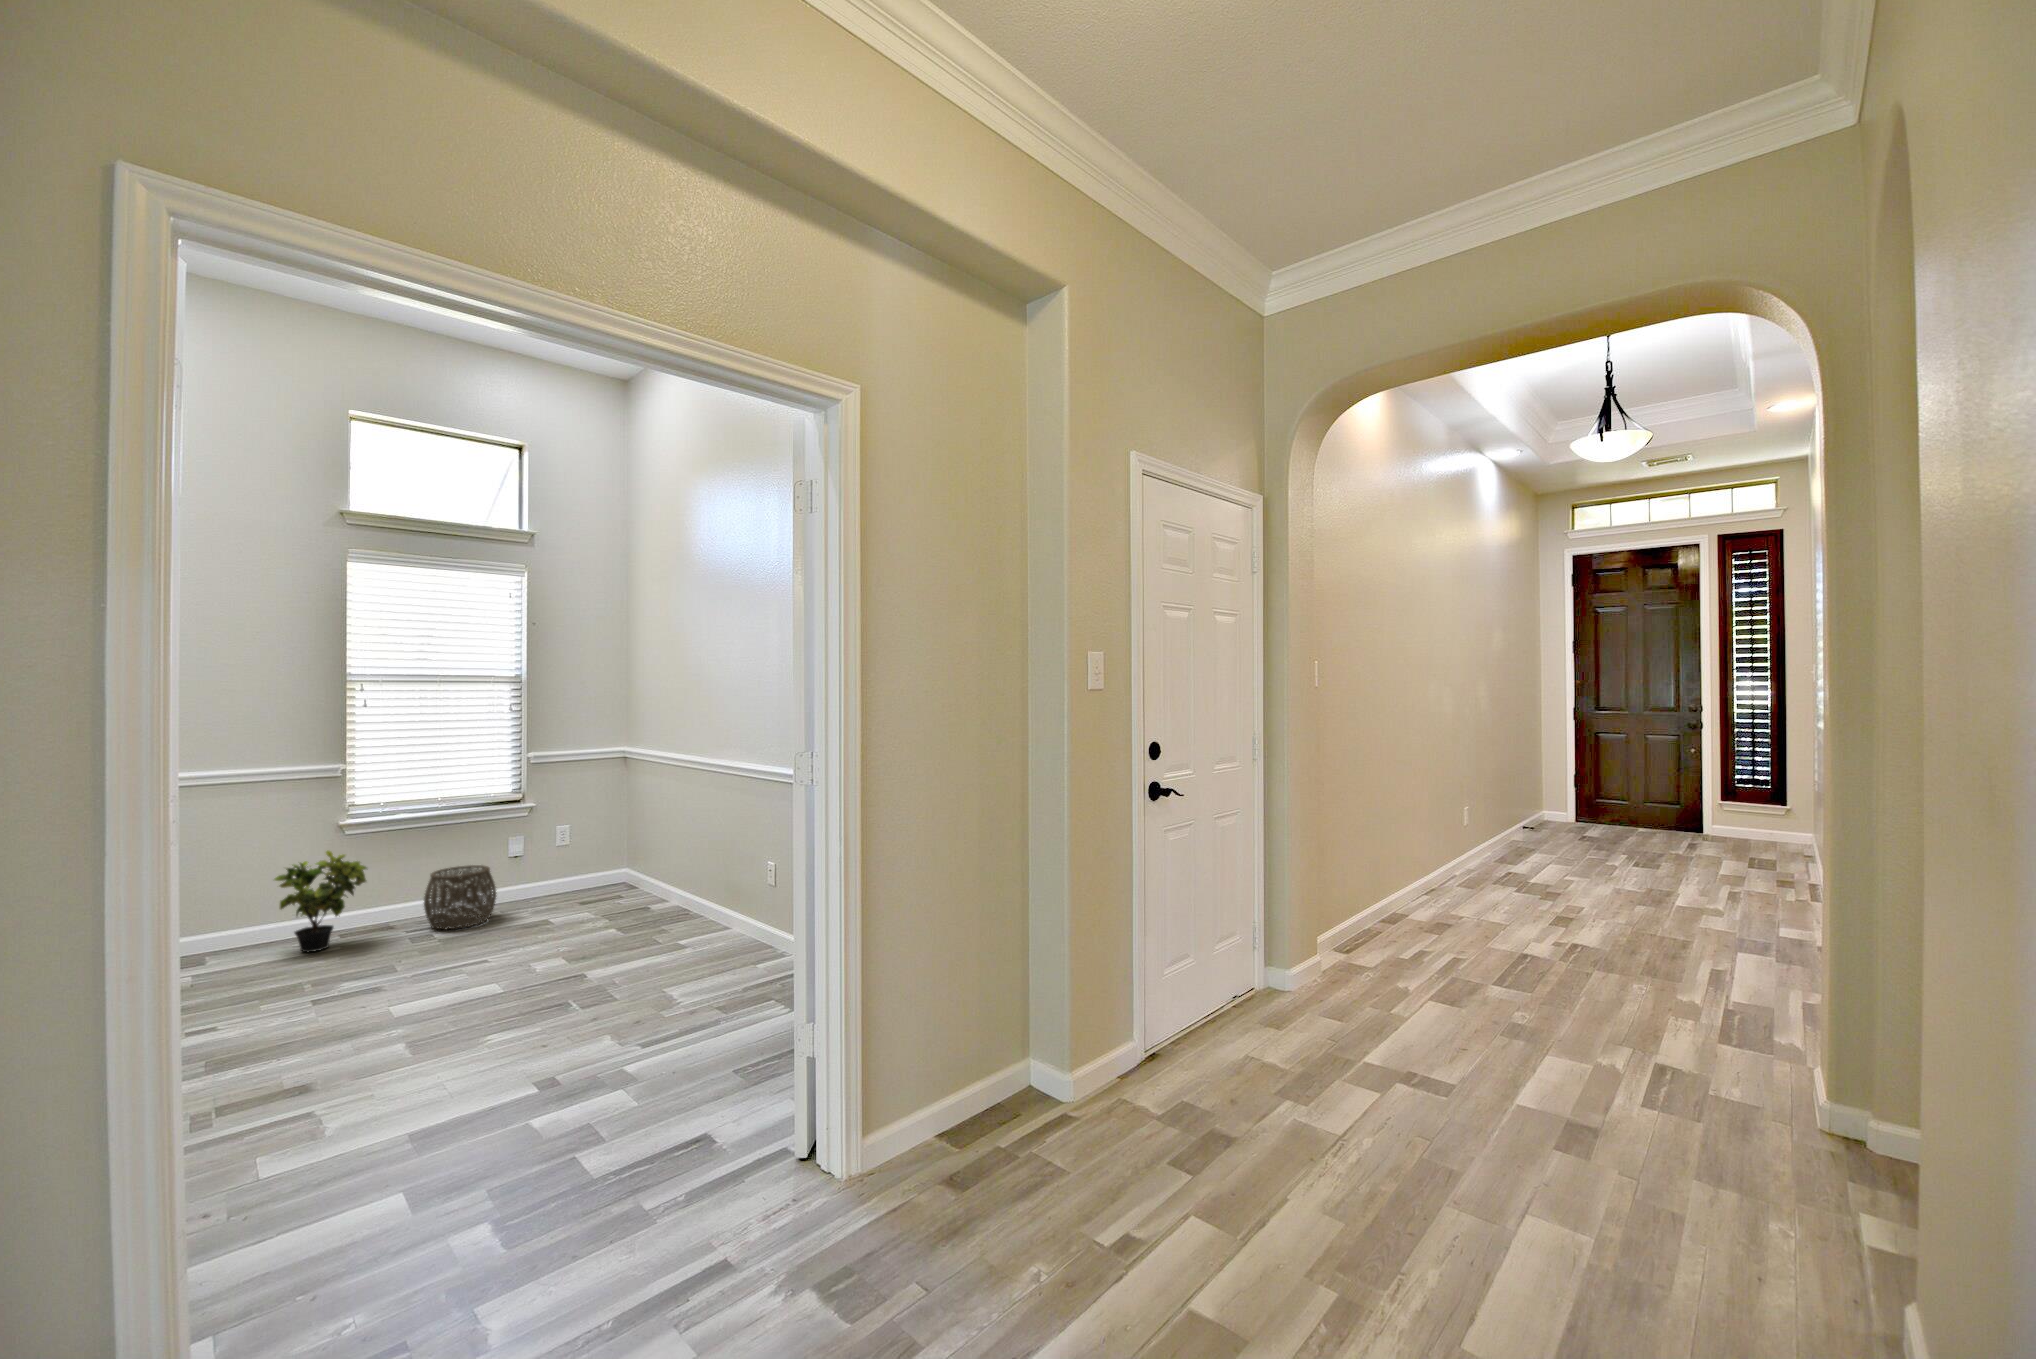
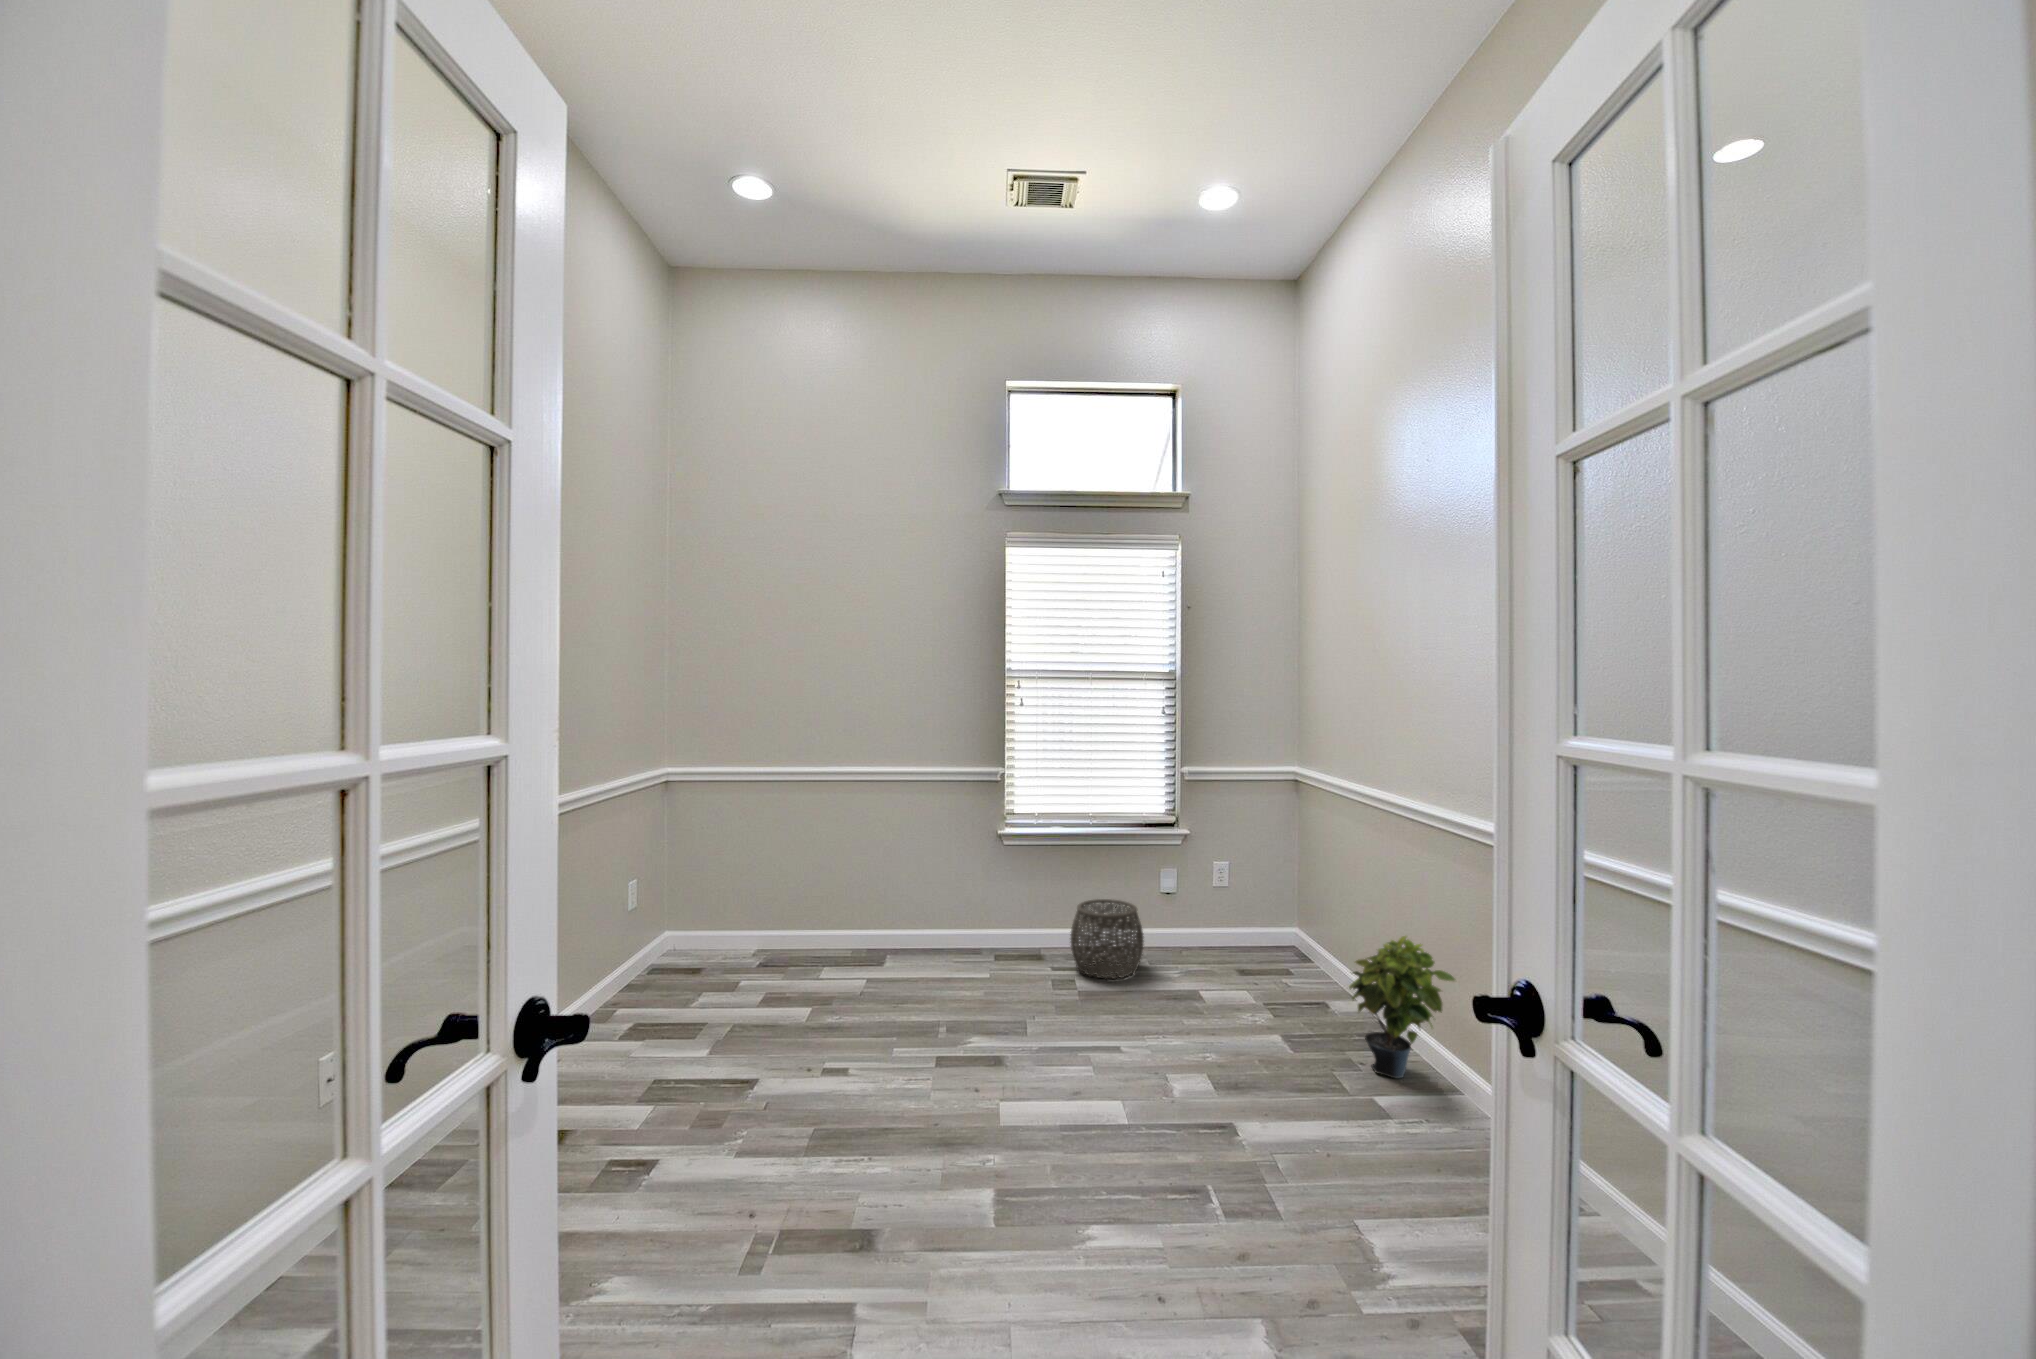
potted plant: present [274,851,367,952] -> present [1349,936,1455,1078]

